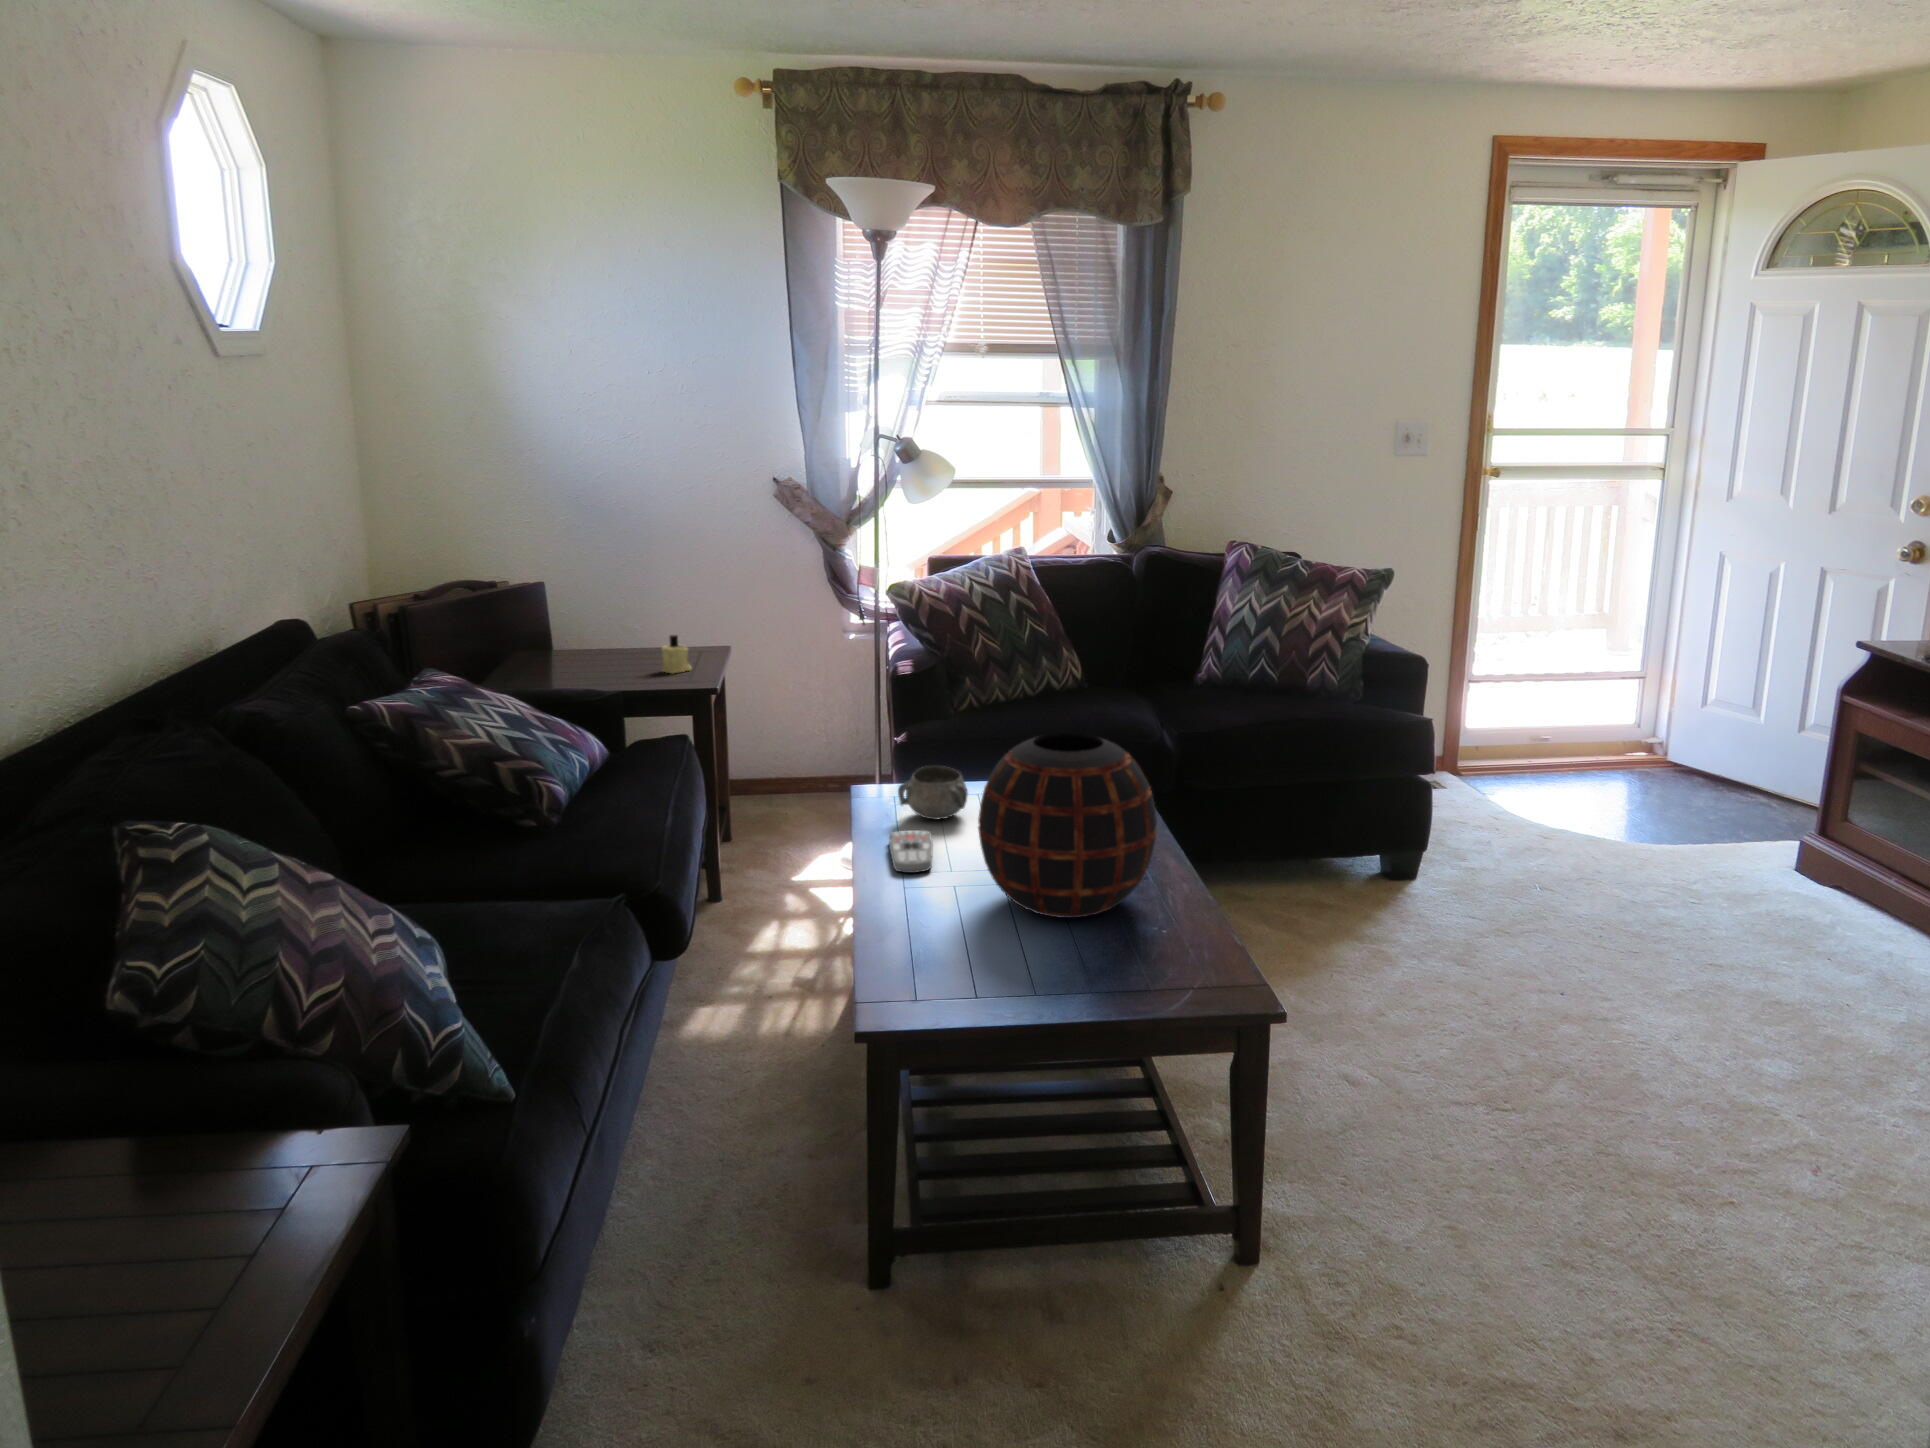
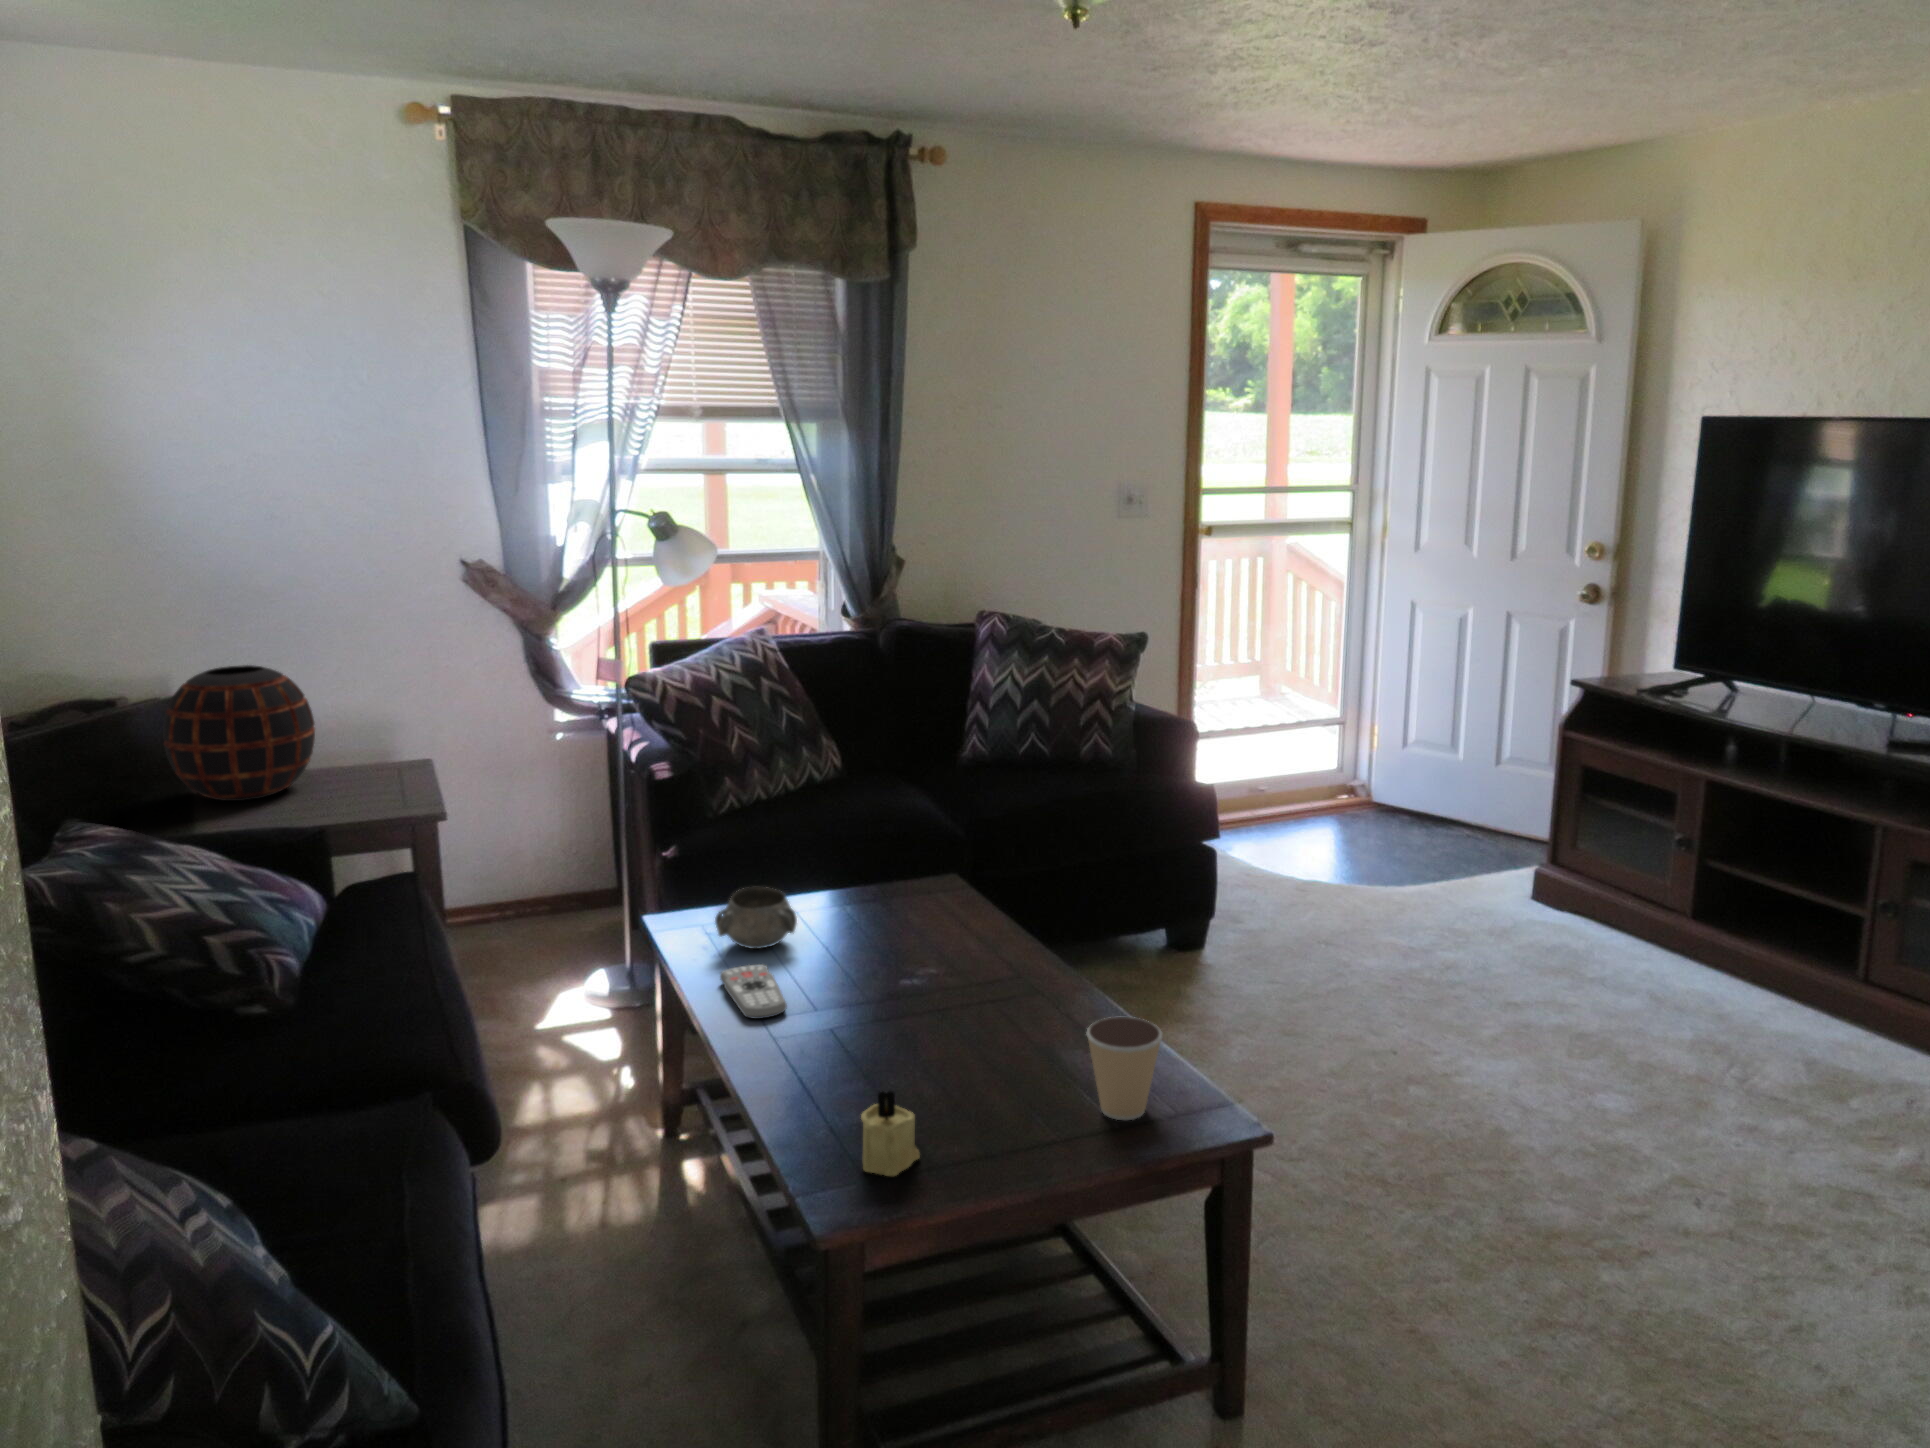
candle: present [662,635,691,673] -> present [861,1091,920,1176]
decorative vase: present [978,733,1157,918] -> present [163,665,315,801]
coffee cup: none [1146,896,1216,988] -> present [1087,1016,1162,1120]

